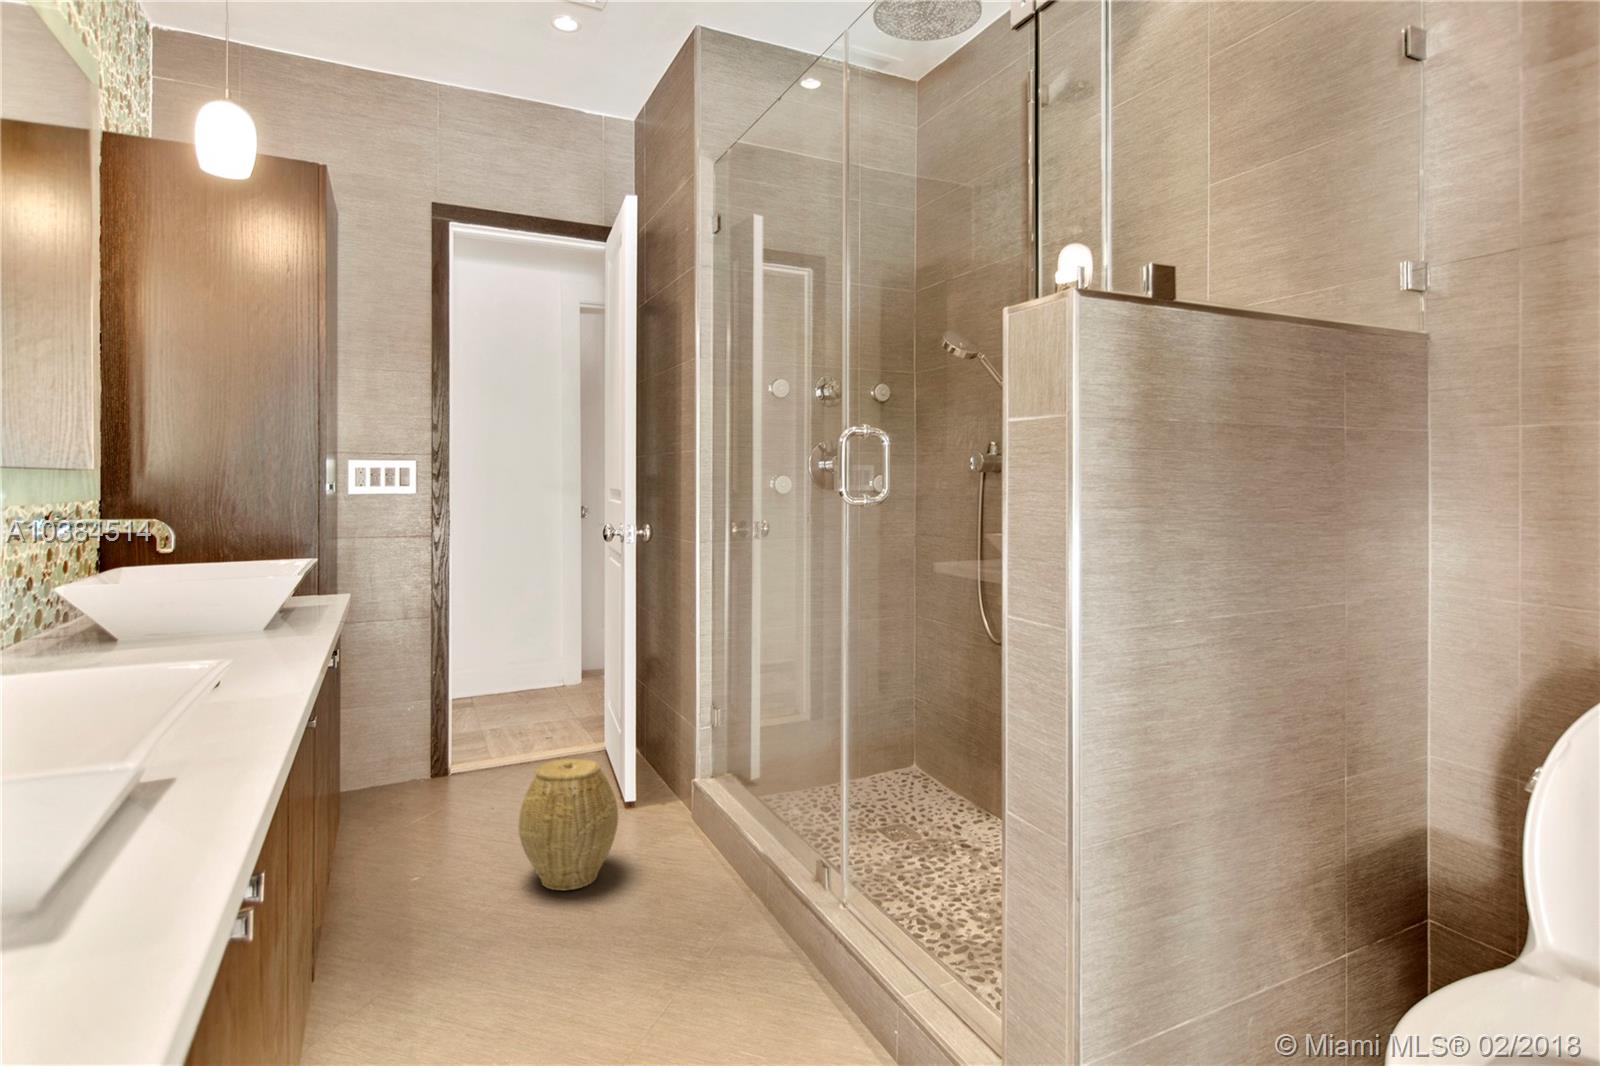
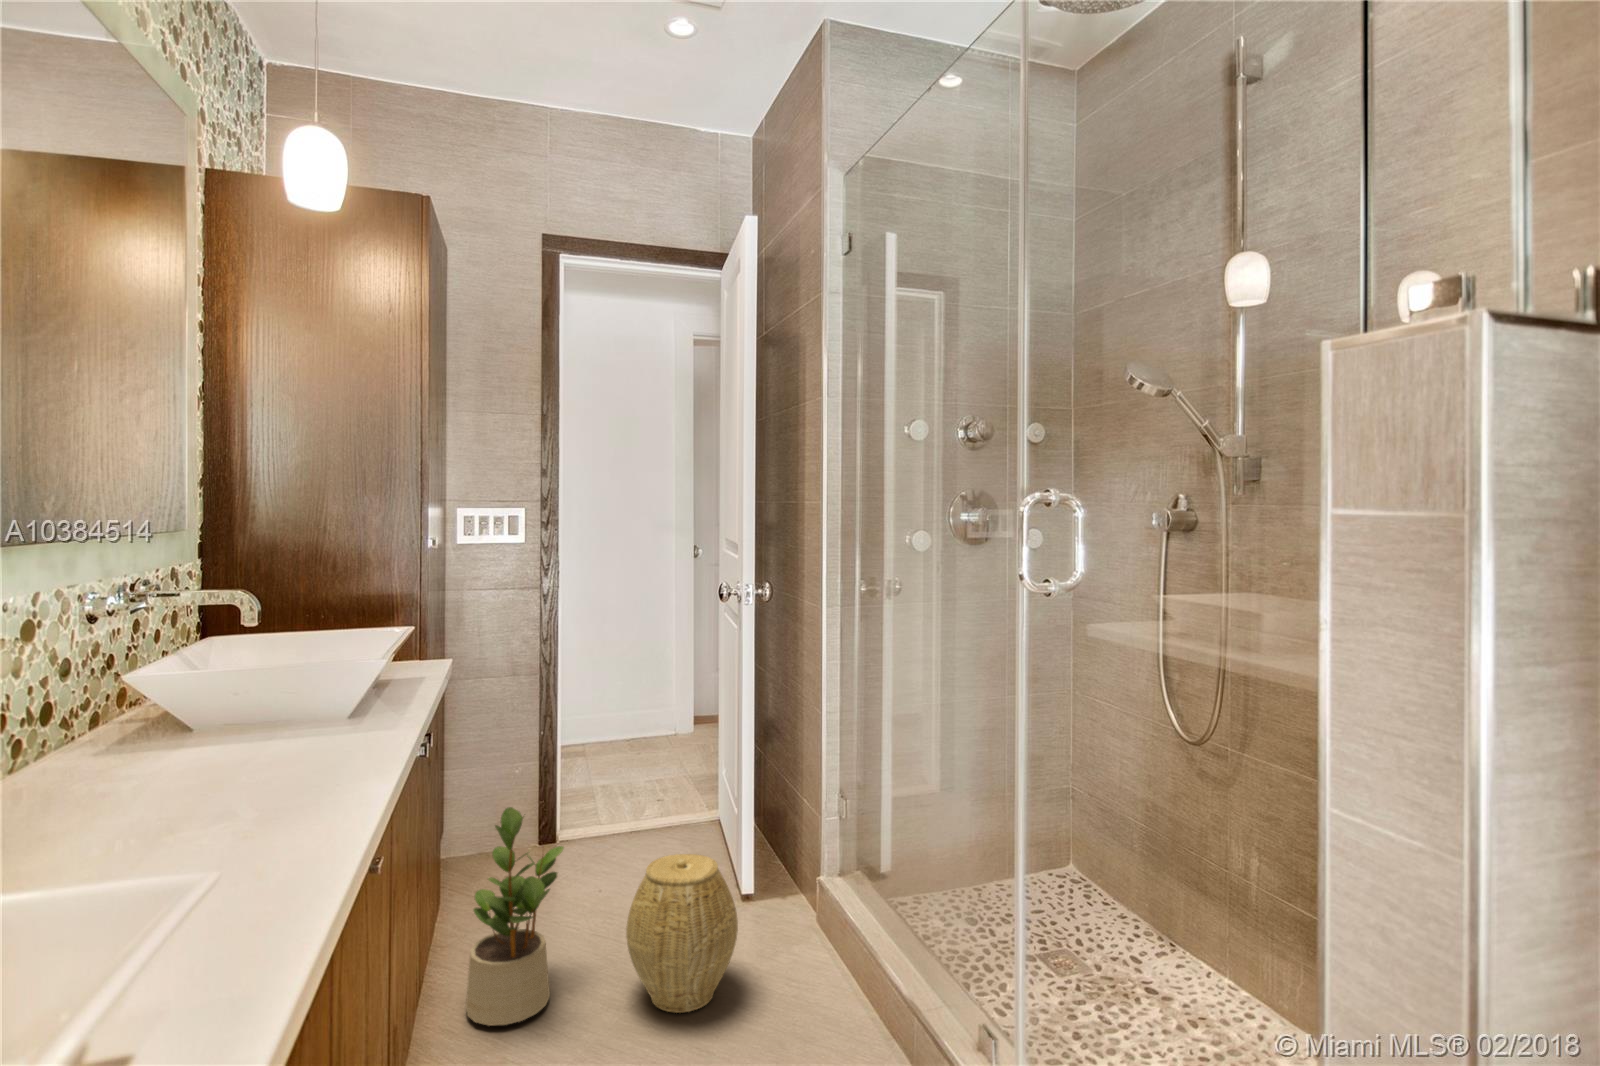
potted plant: none [371,718,461,908] -> present [466,807,564,1025]

